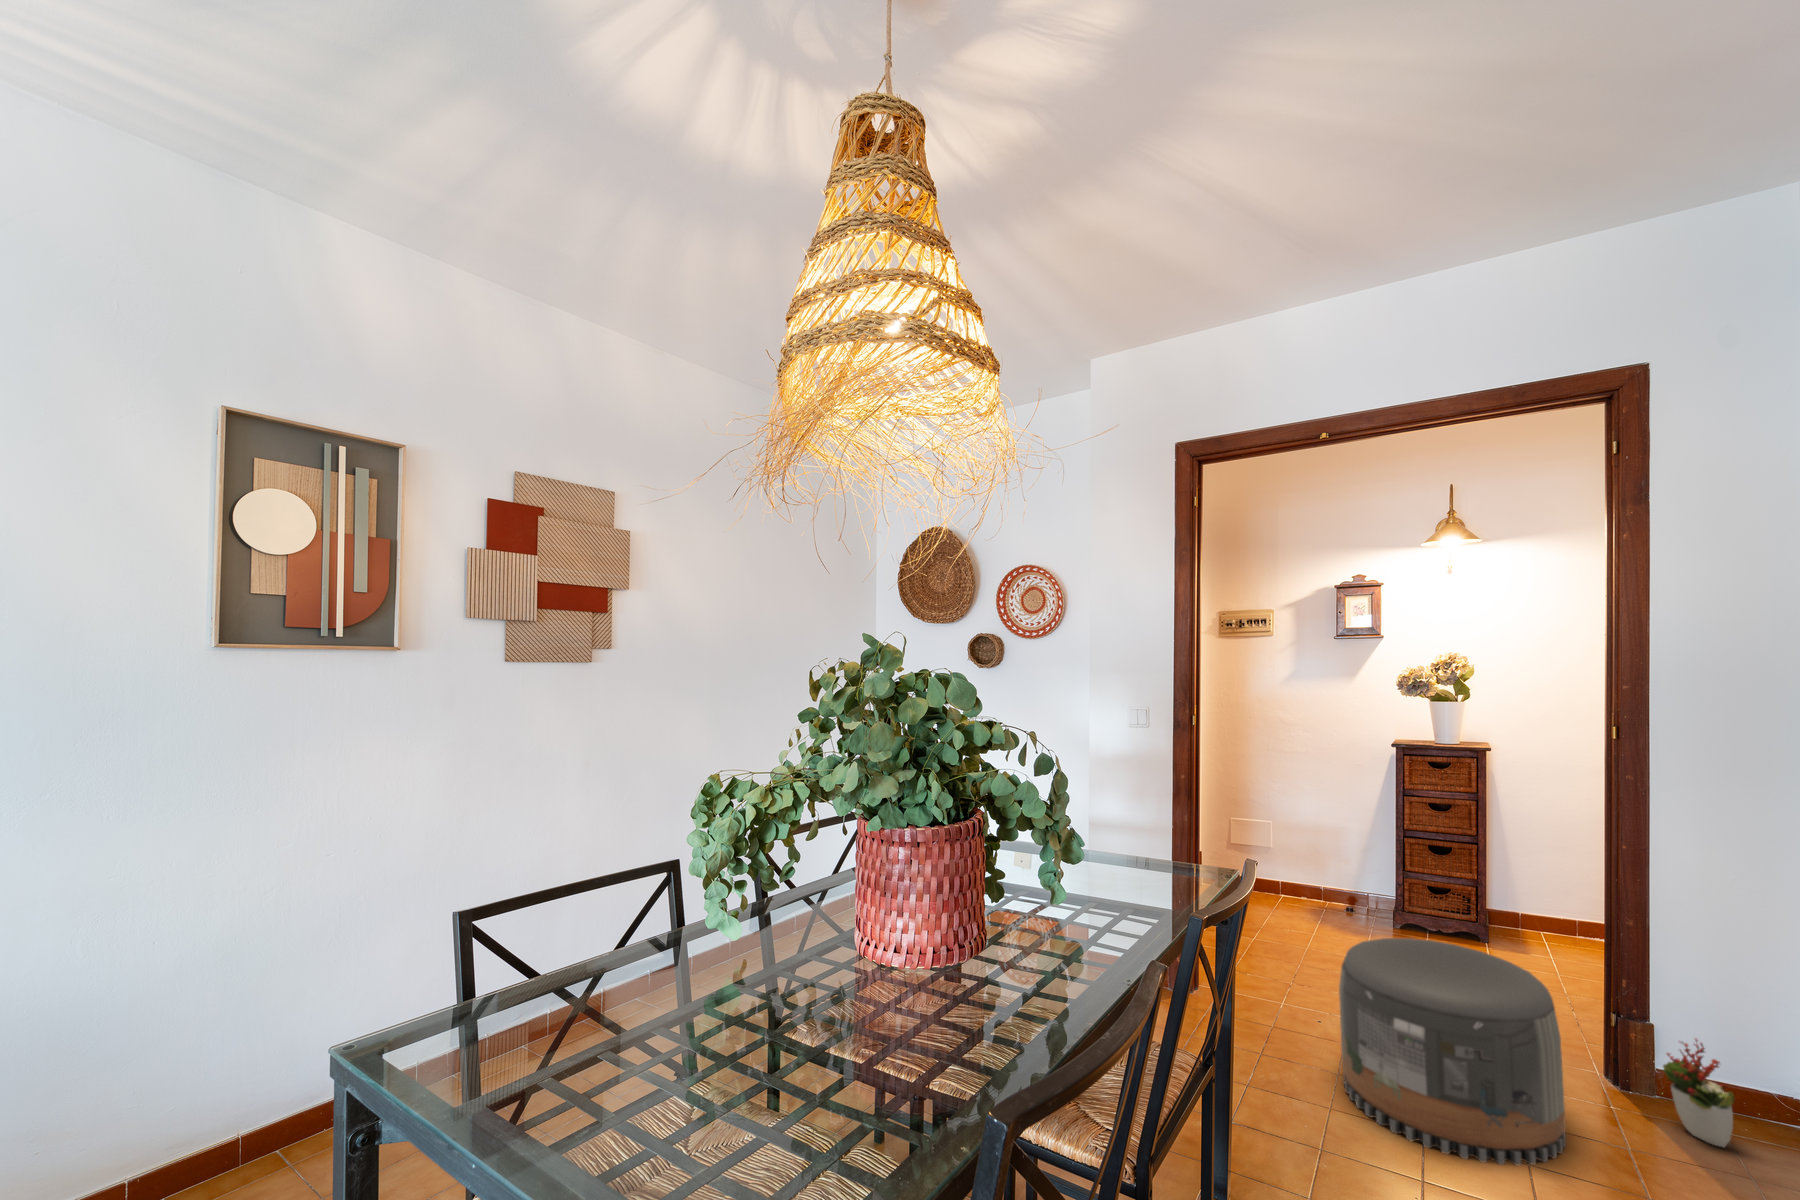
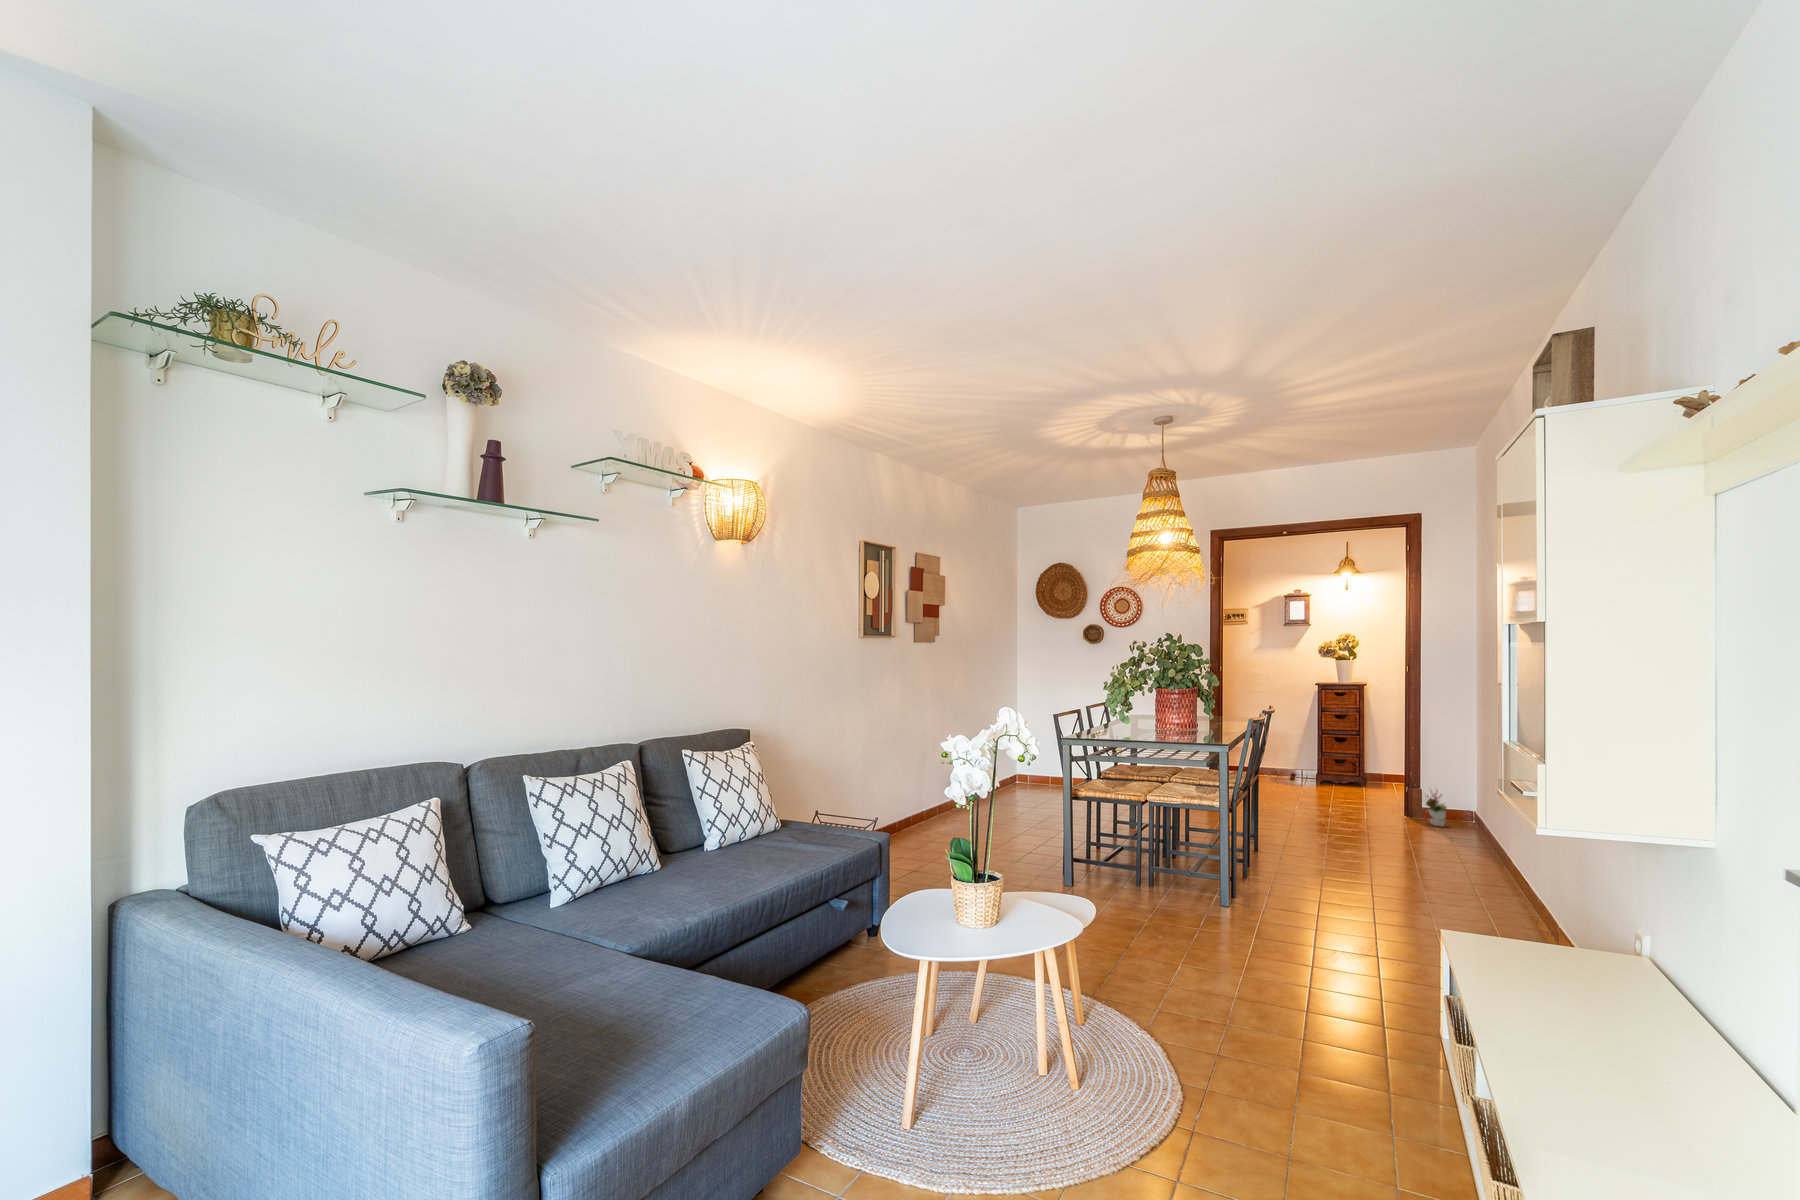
pouf: present [1339,938,1566,1165] -> none [1300,761,1387,833]

